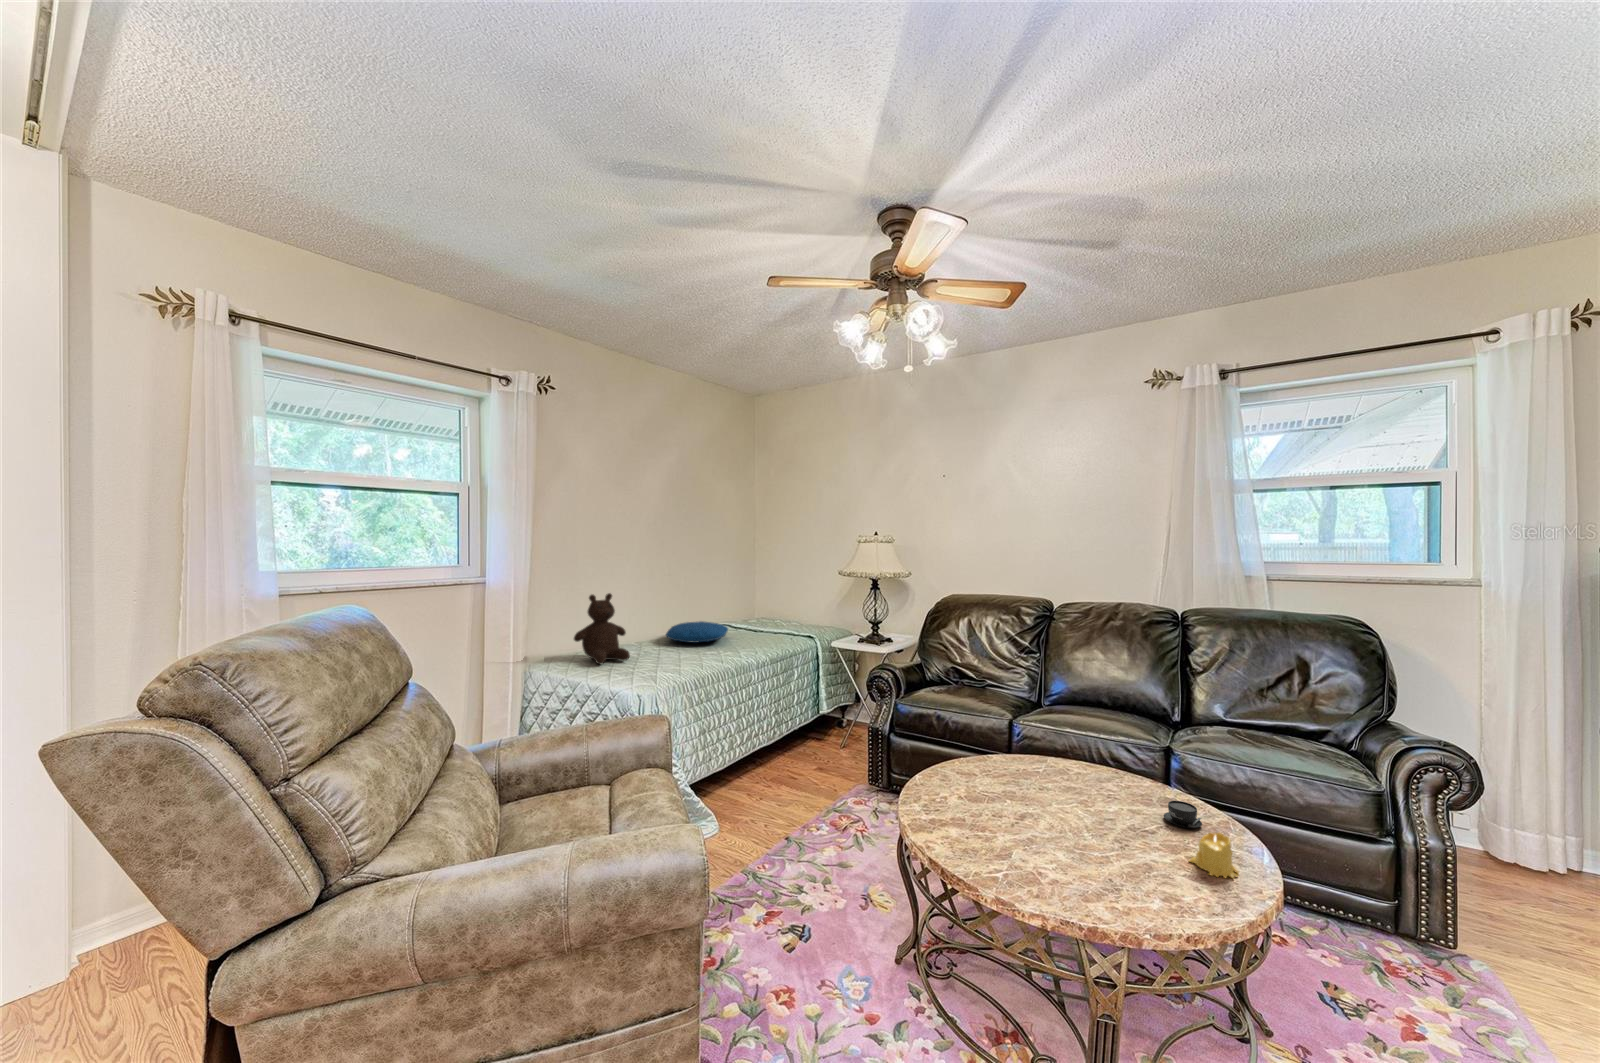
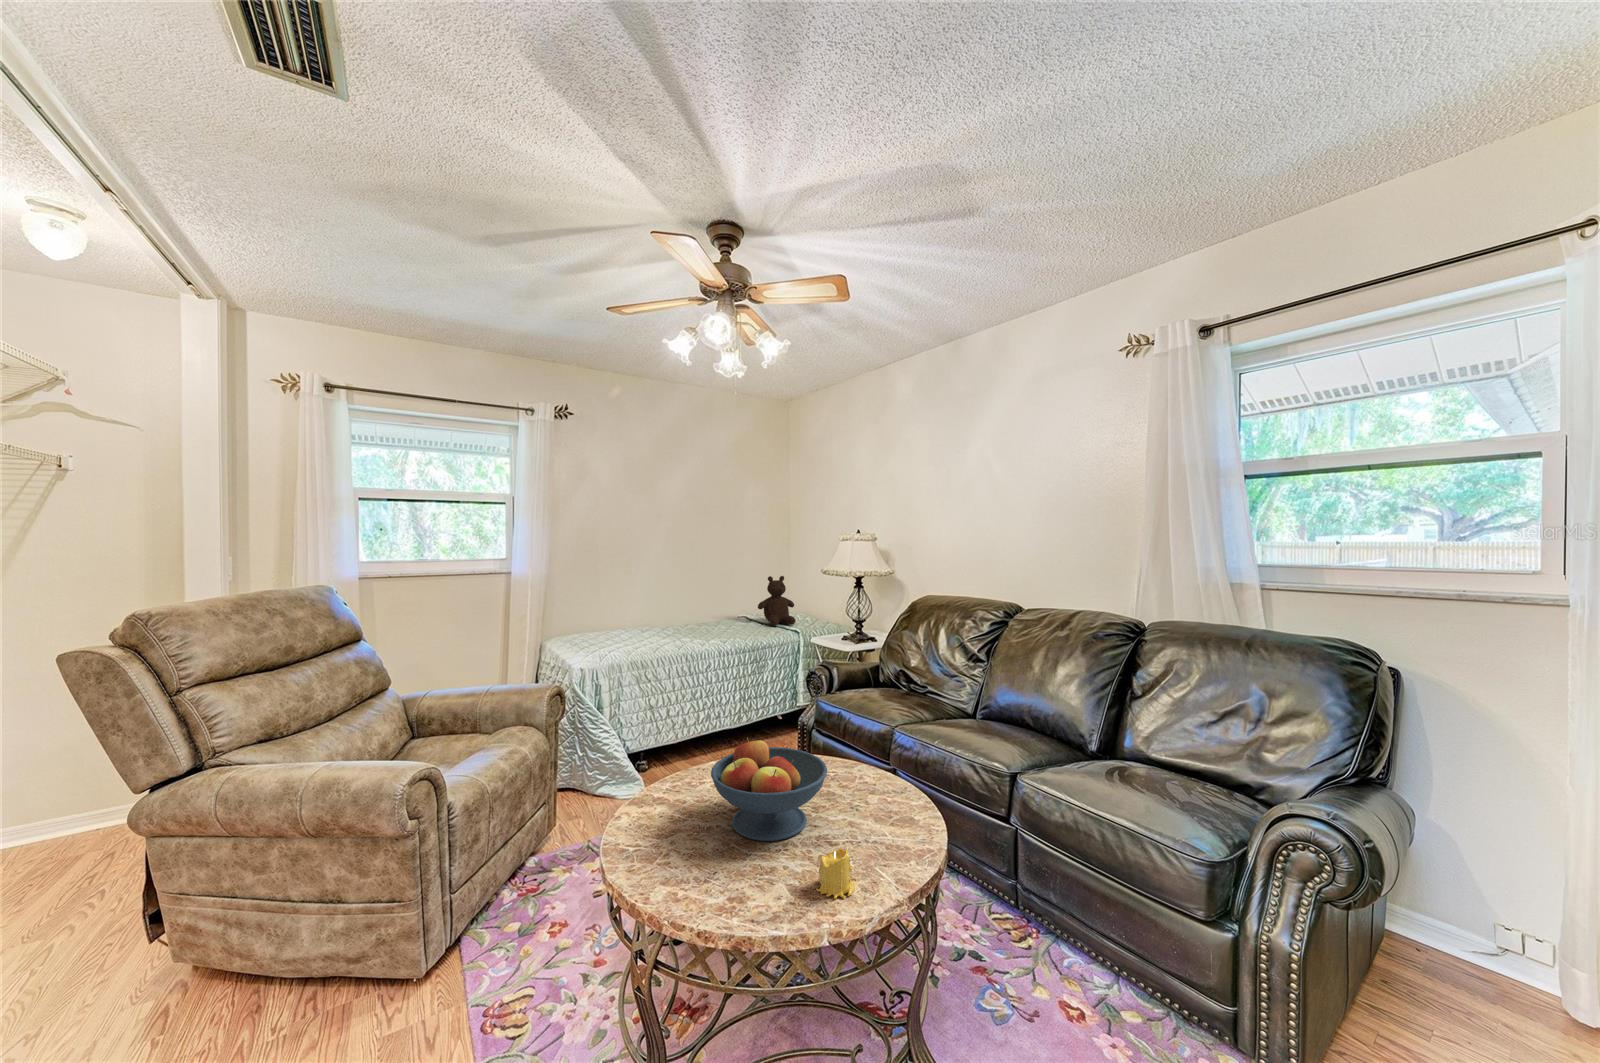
teddy bear: present [574,593,630,664] -> present [758,576,795,626]
pillow: present [666,621,728,643] -> none [675,612,738,630]
fruit bowl: none [1008,744,1136,843] -> present [711,737,827,841]
teacup: present [1163,801,1202,828] -> none [869,817,909,848]

